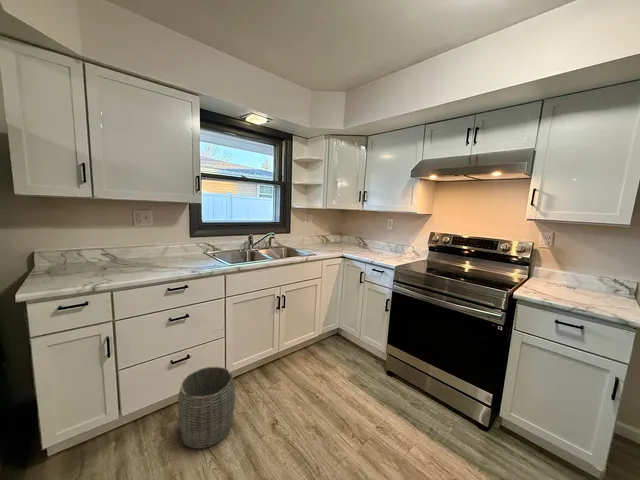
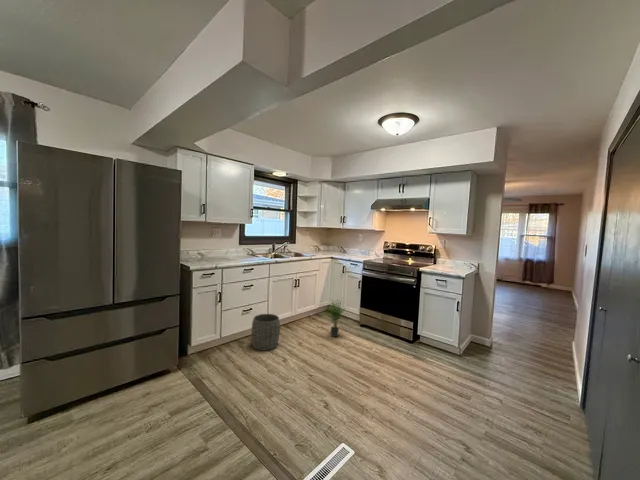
potted plant: none [317,334,367,406] -> present [325,301,344,337]

